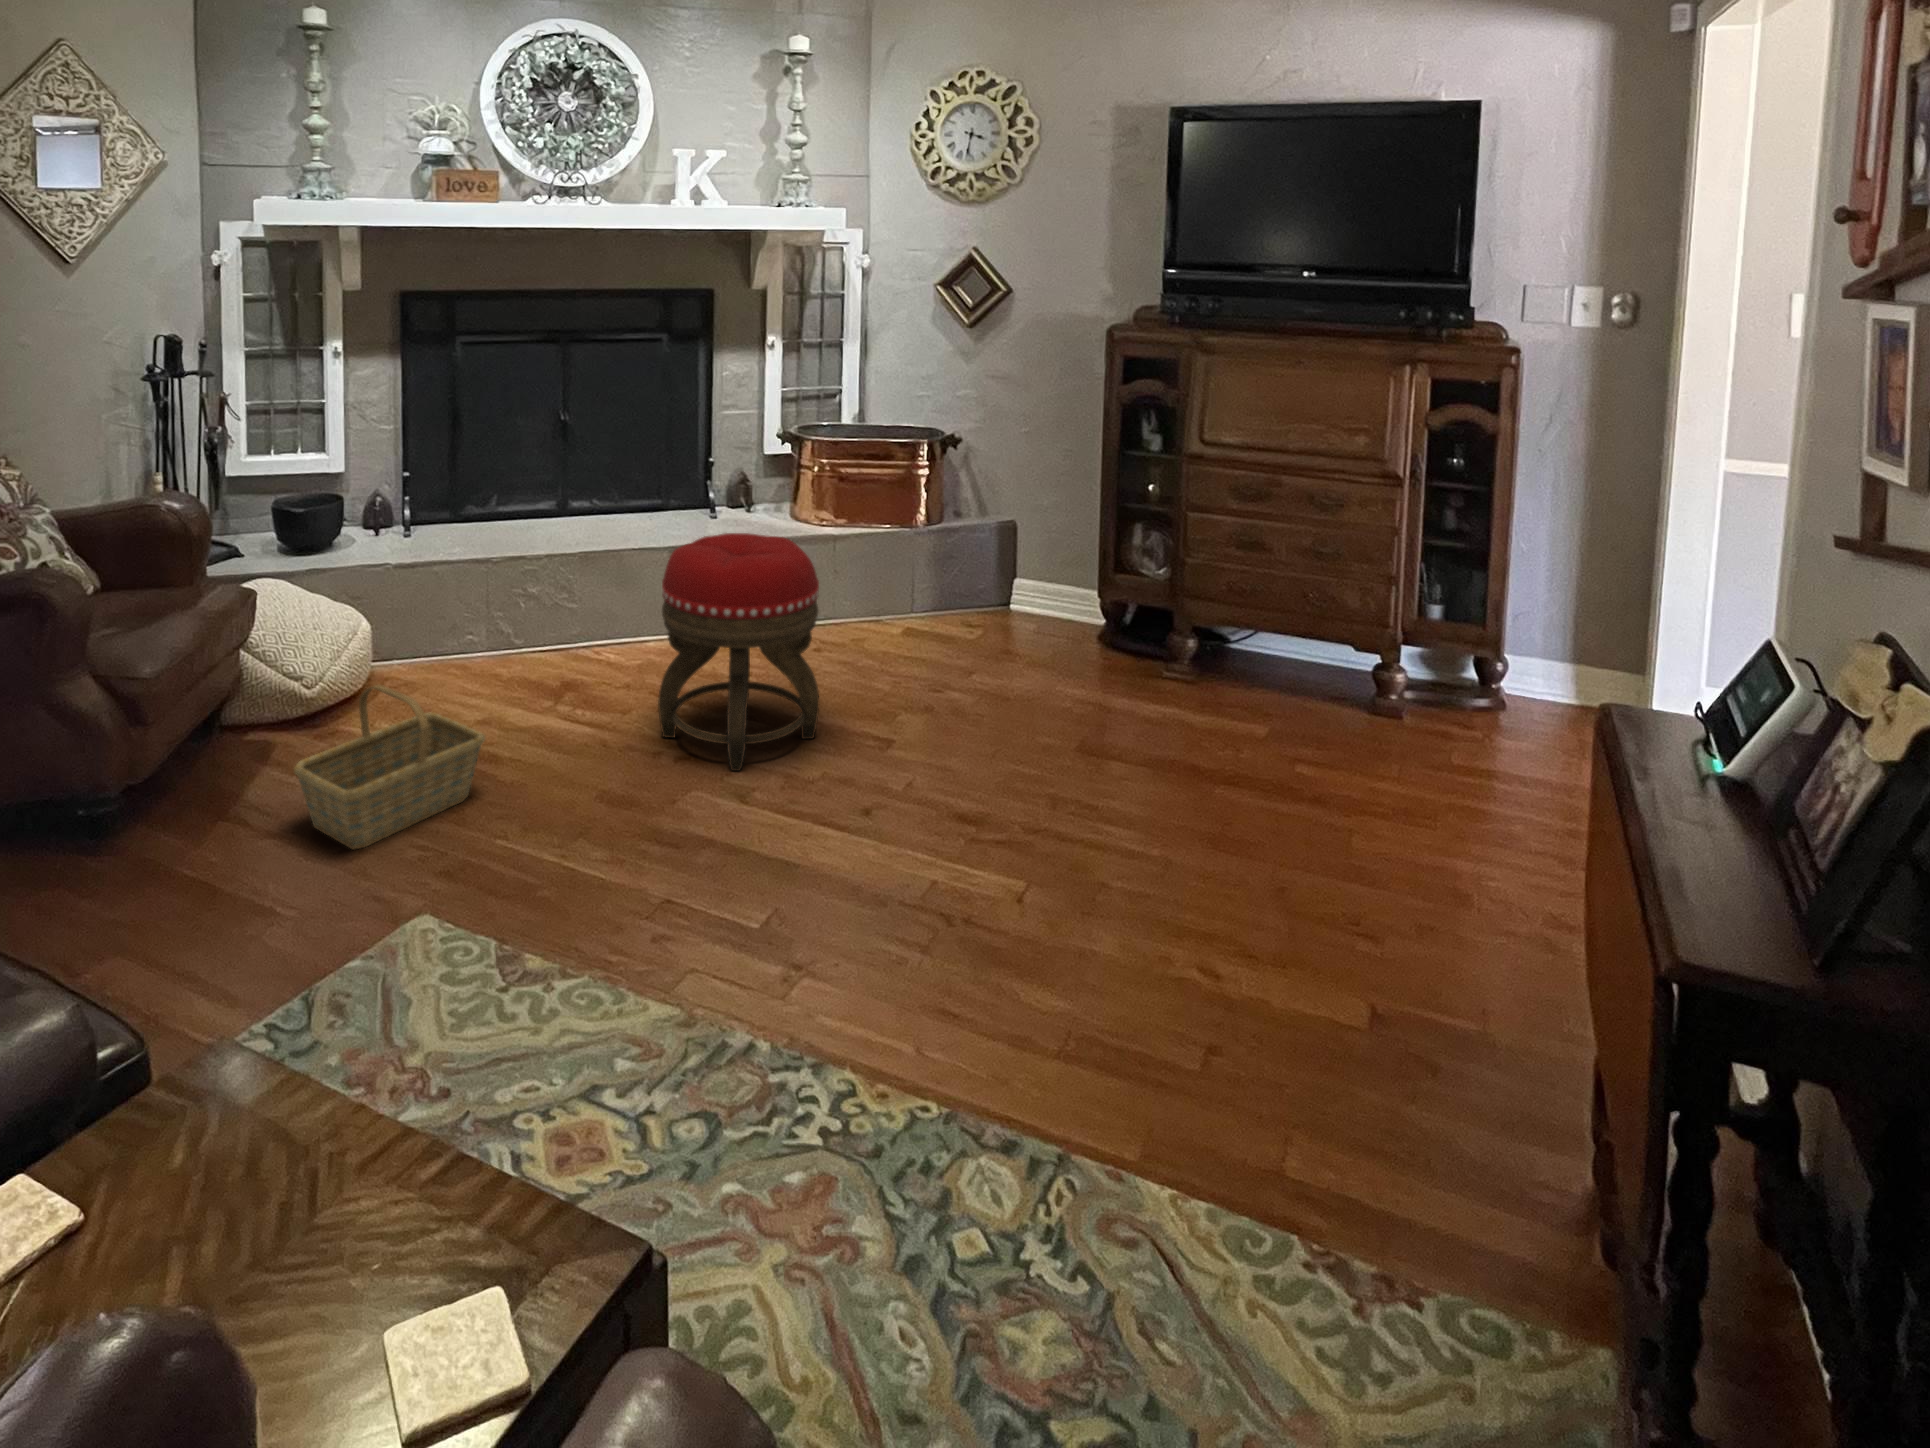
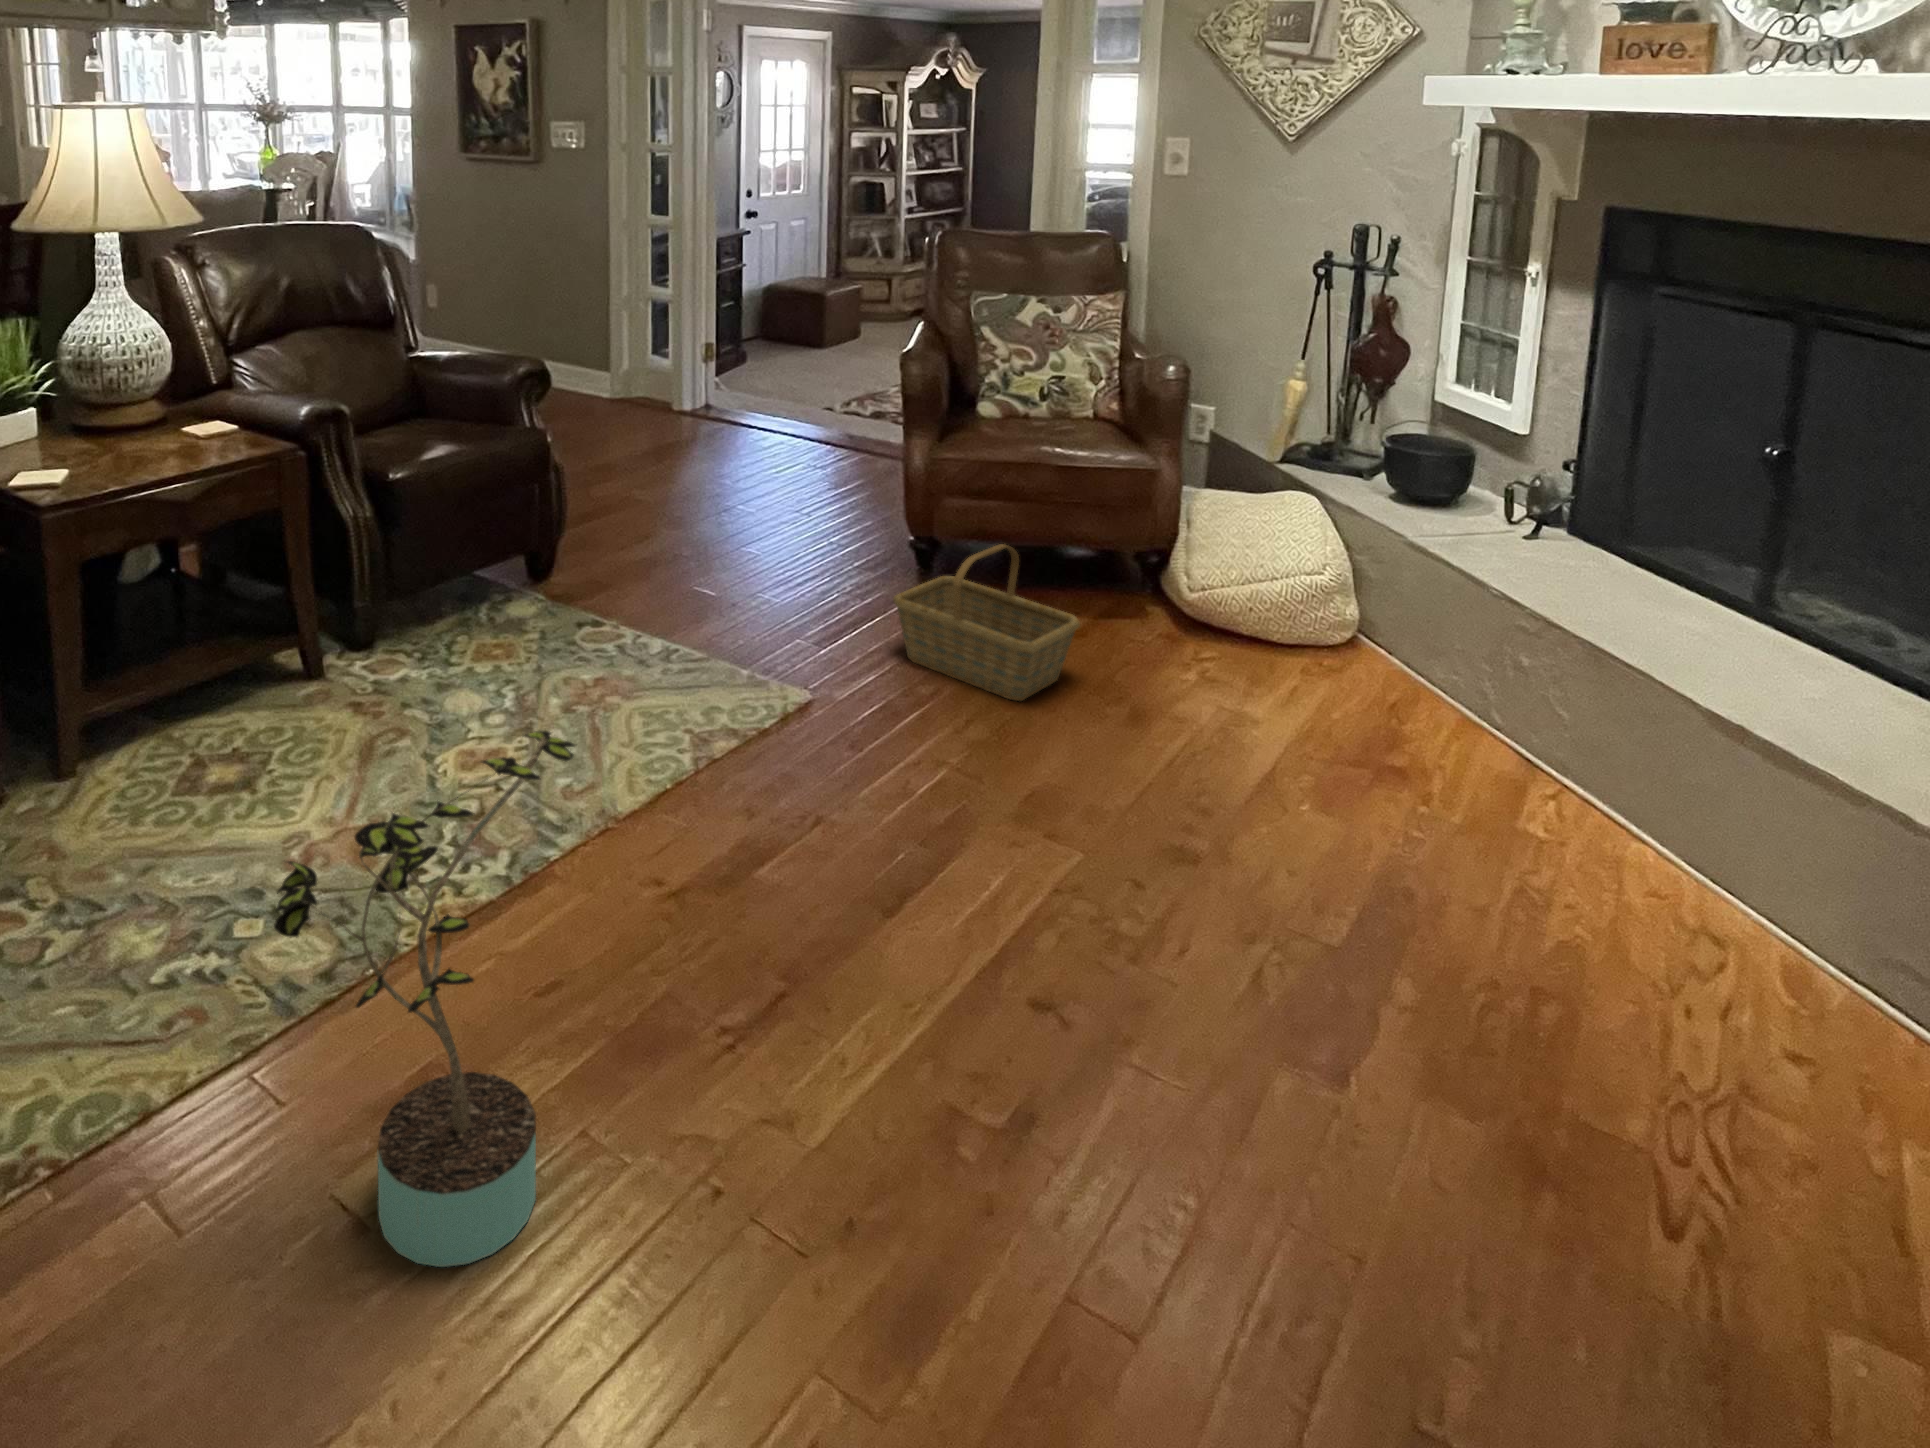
footstool: present [658,533,819,771] -> none [1137,559,1429,962]
potted plant: none [1093,679,1296,1046] -> present [274,731,575,1267]

